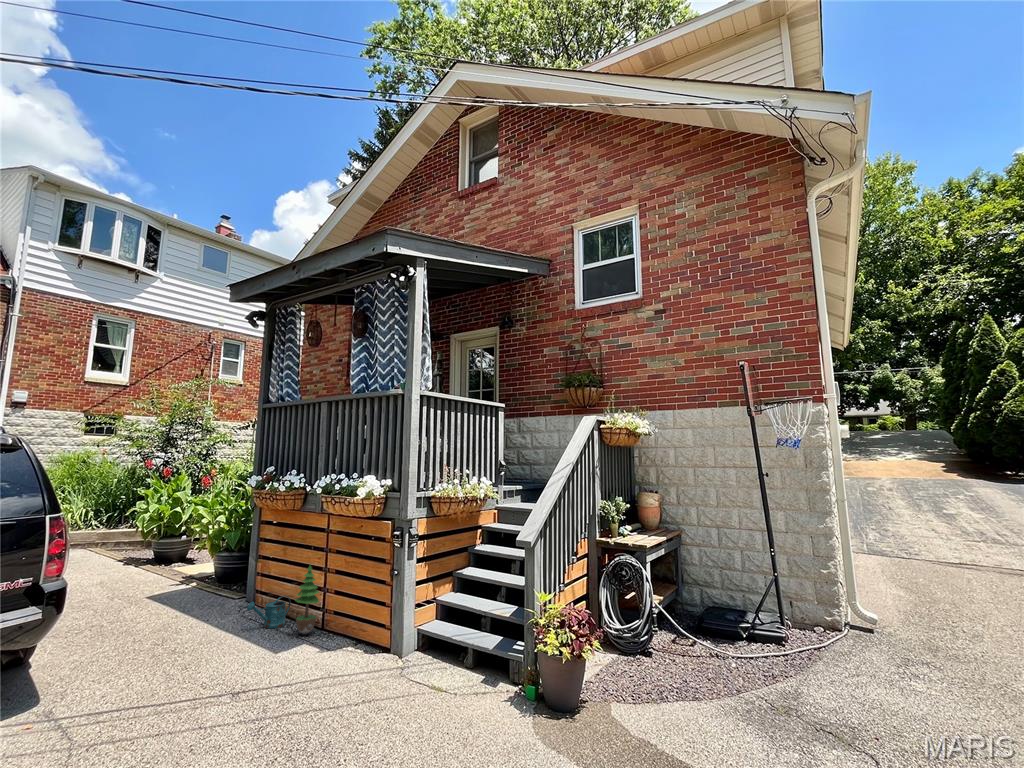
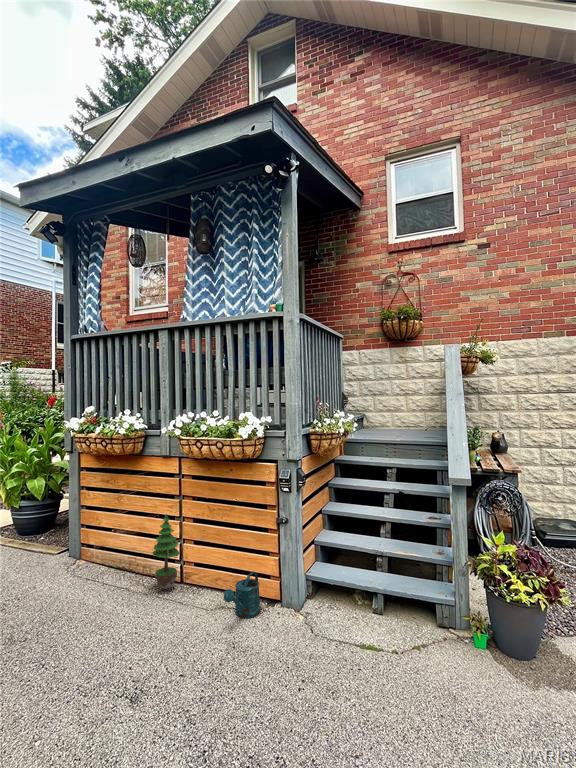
watering can: present [247,596,291,628] -> present [224,572,260,618]

